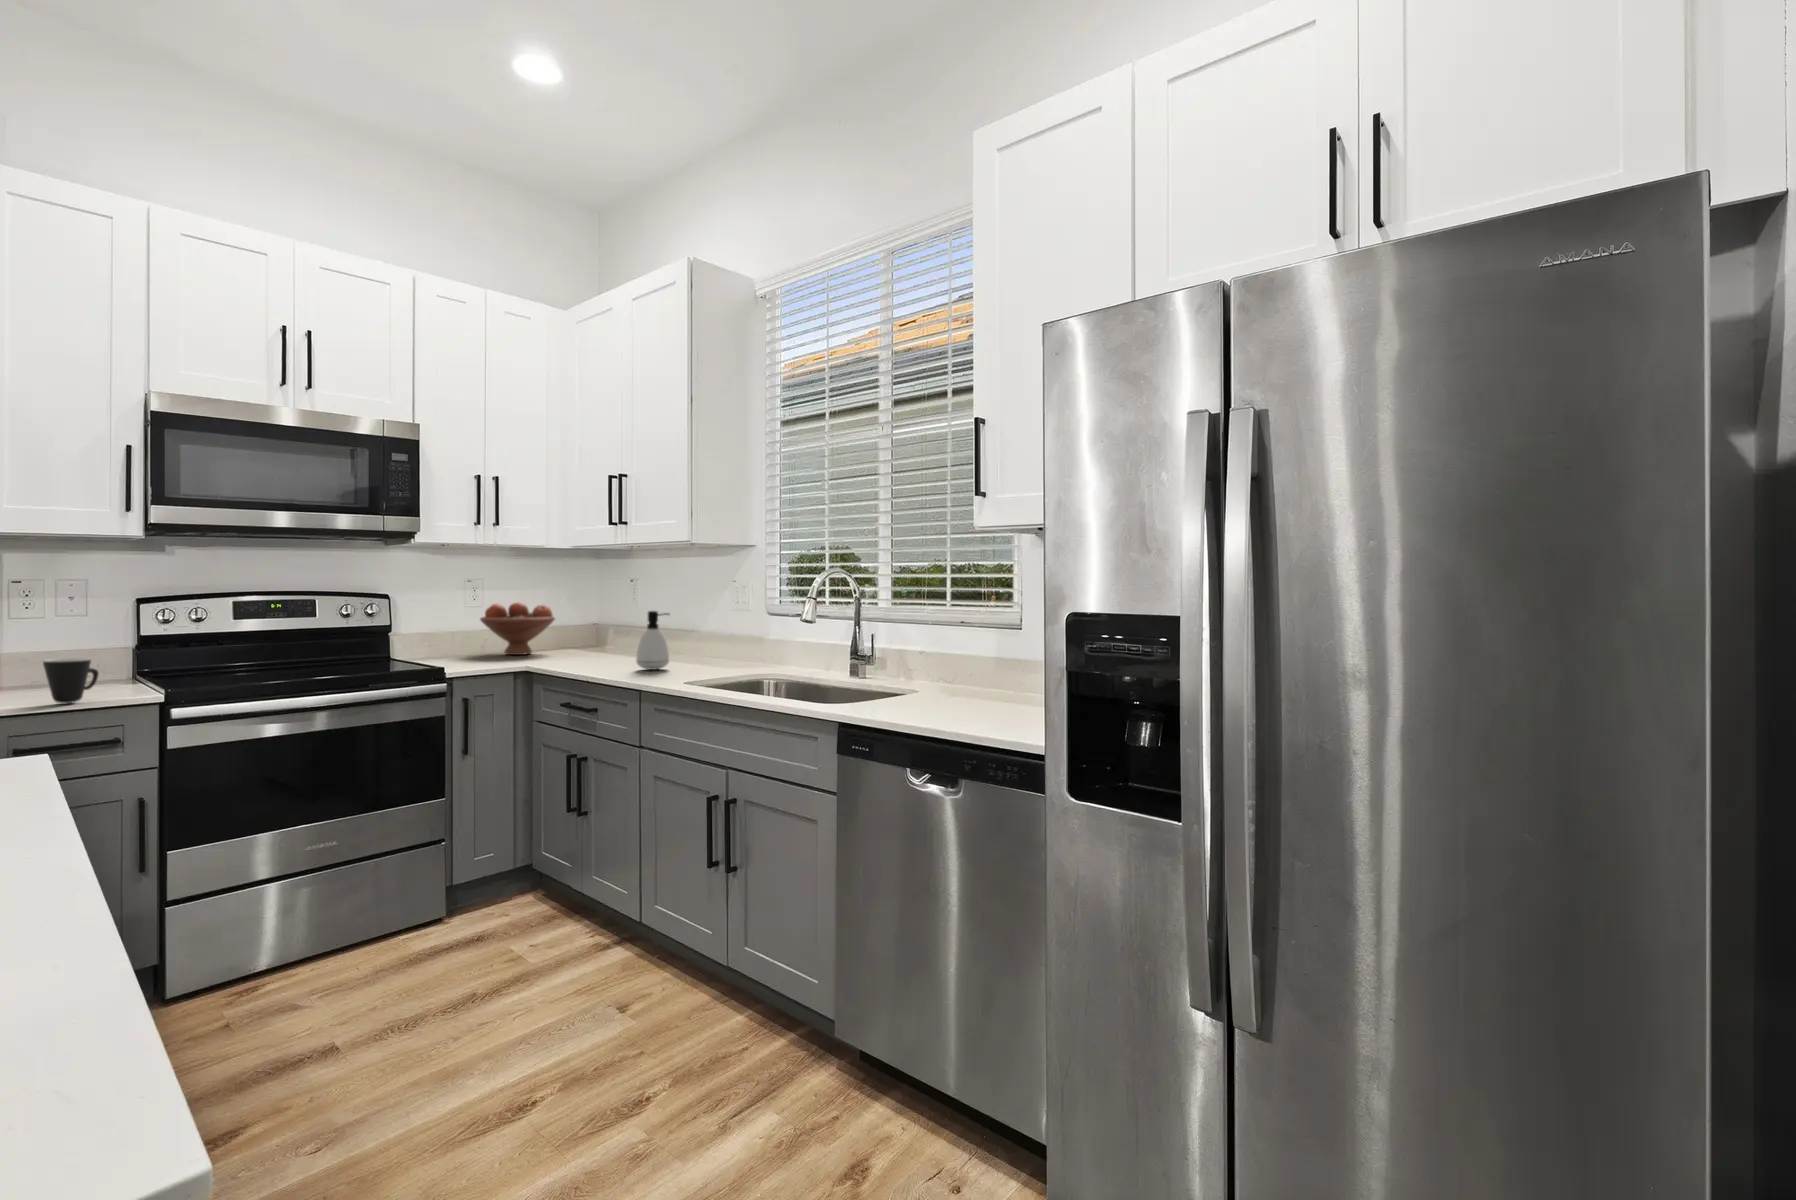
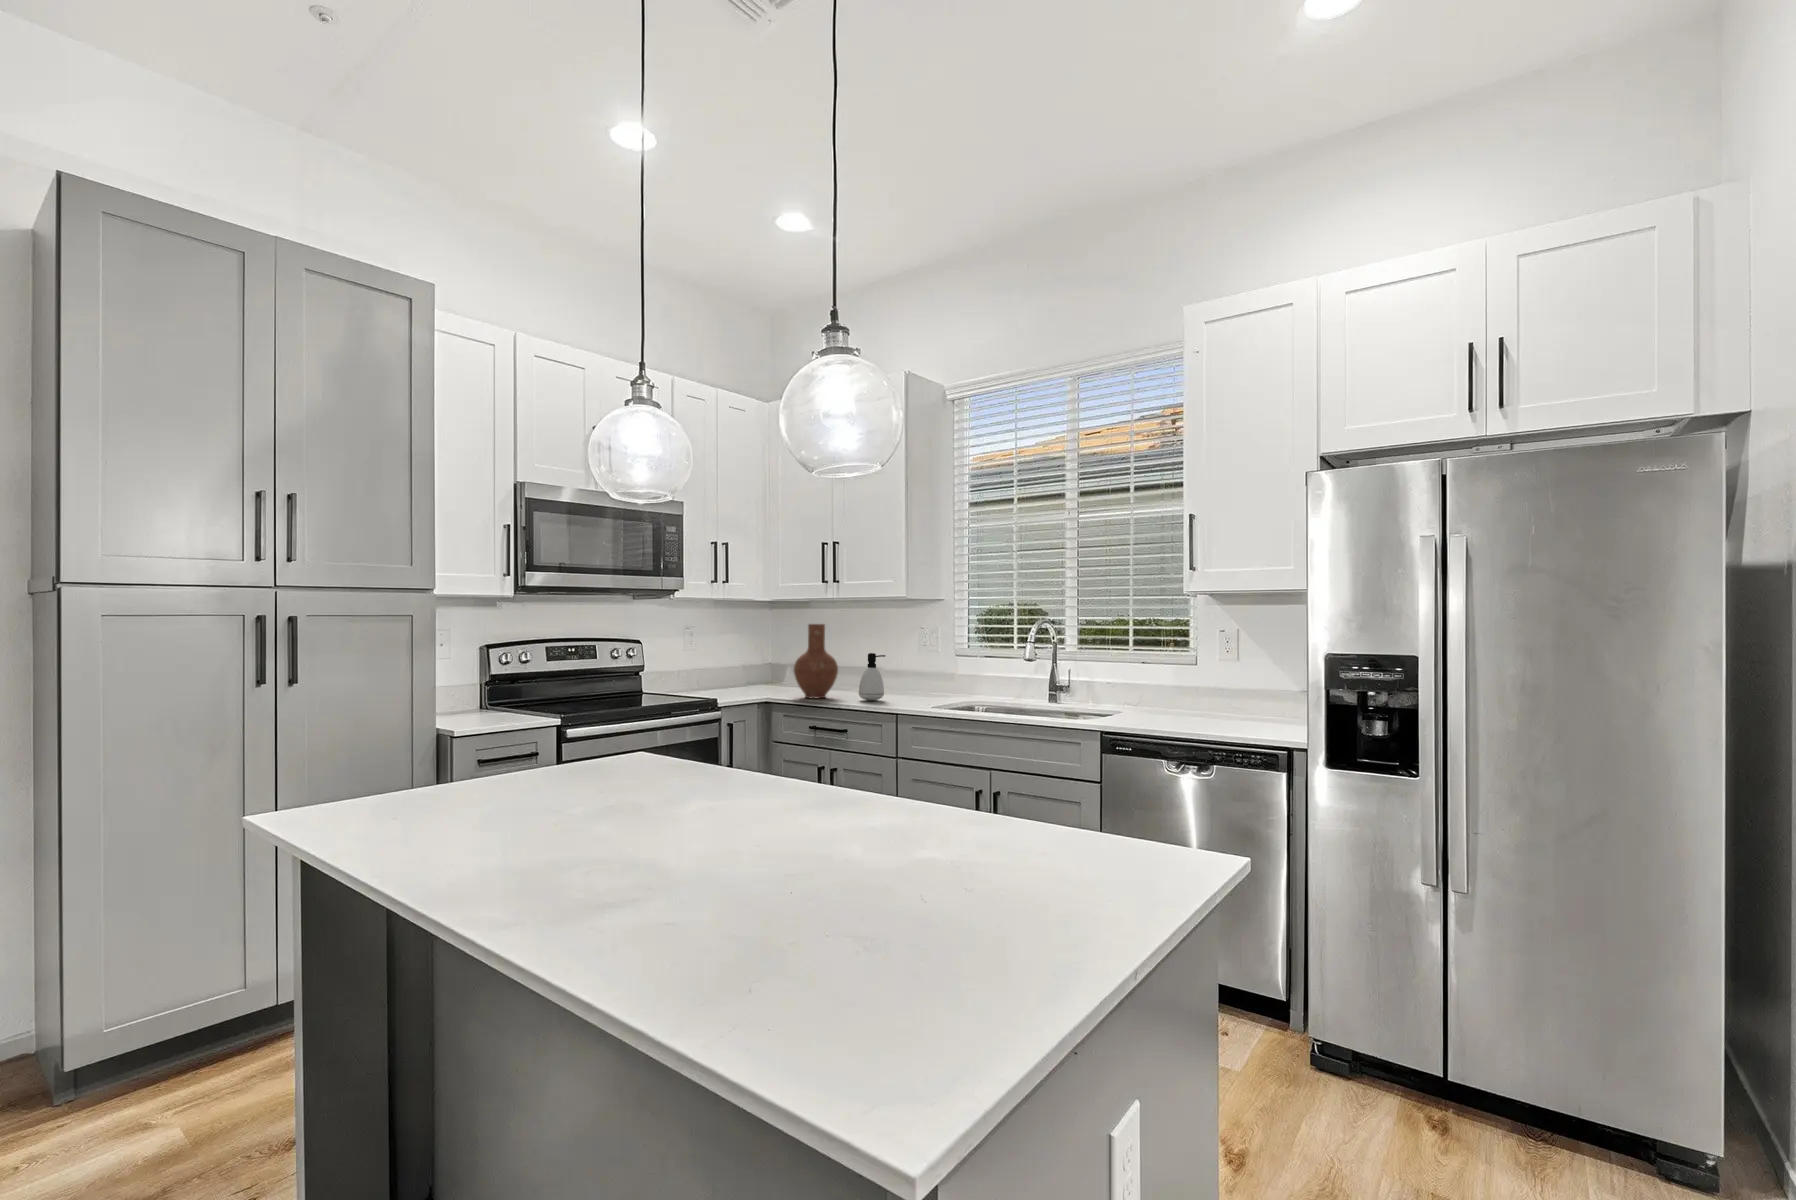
vase: none [563,575,620,667] -> present [794,624,838,698]
fruit bowl: present [480,602,555,655] -> none [701,645,760,689]
mug: present [43,658,99,703] -> none [480,688,510,722]

